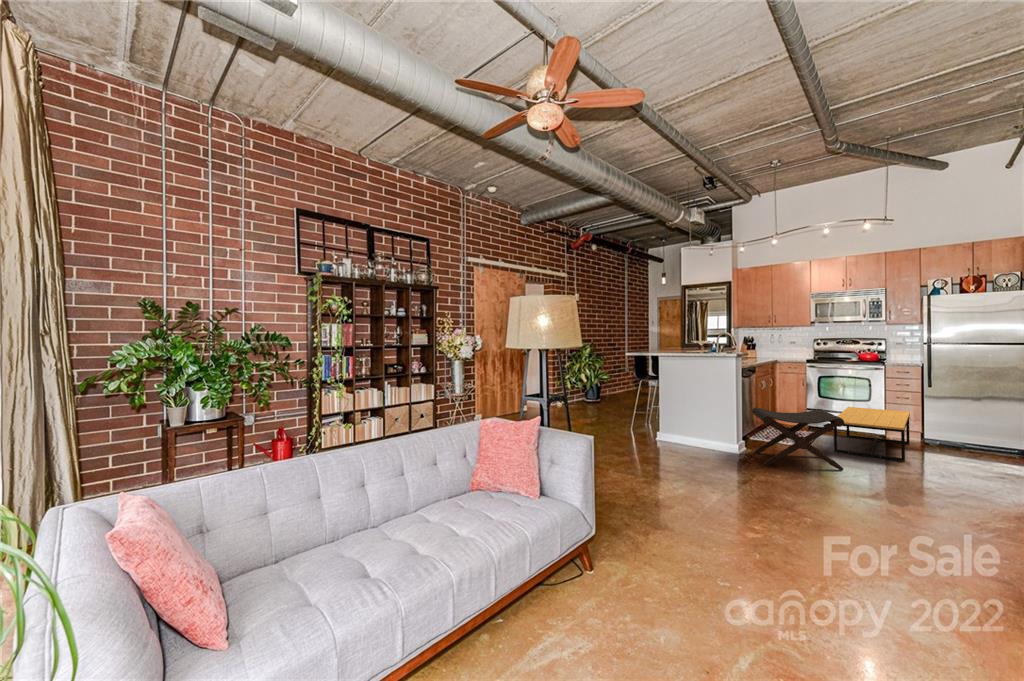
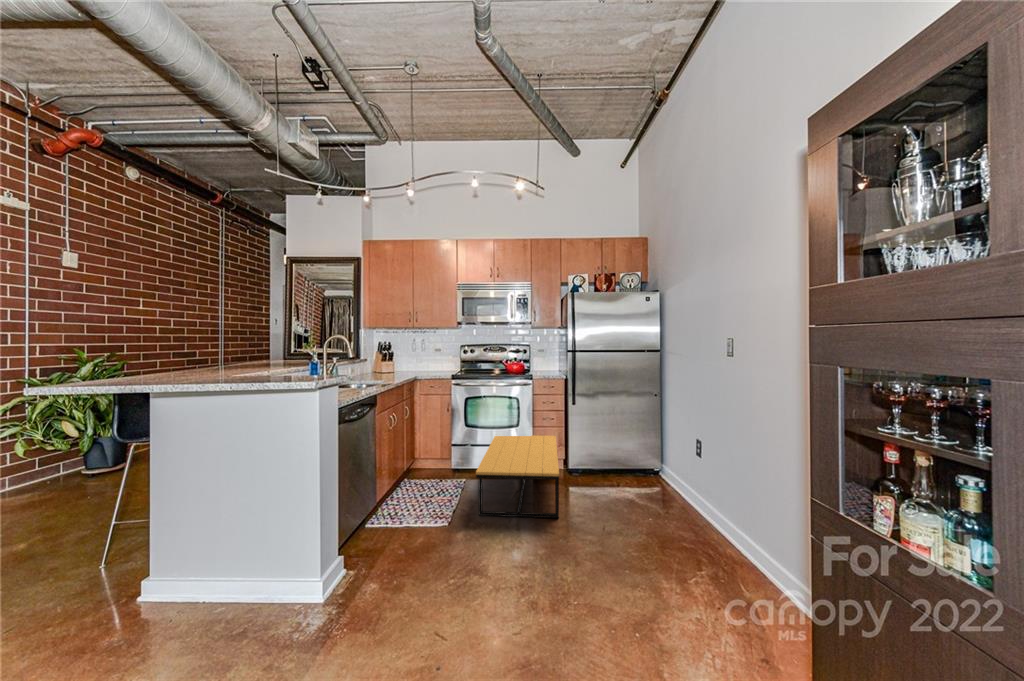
footstool: present [752,407,844,470] -> none [356,458,491,598]

